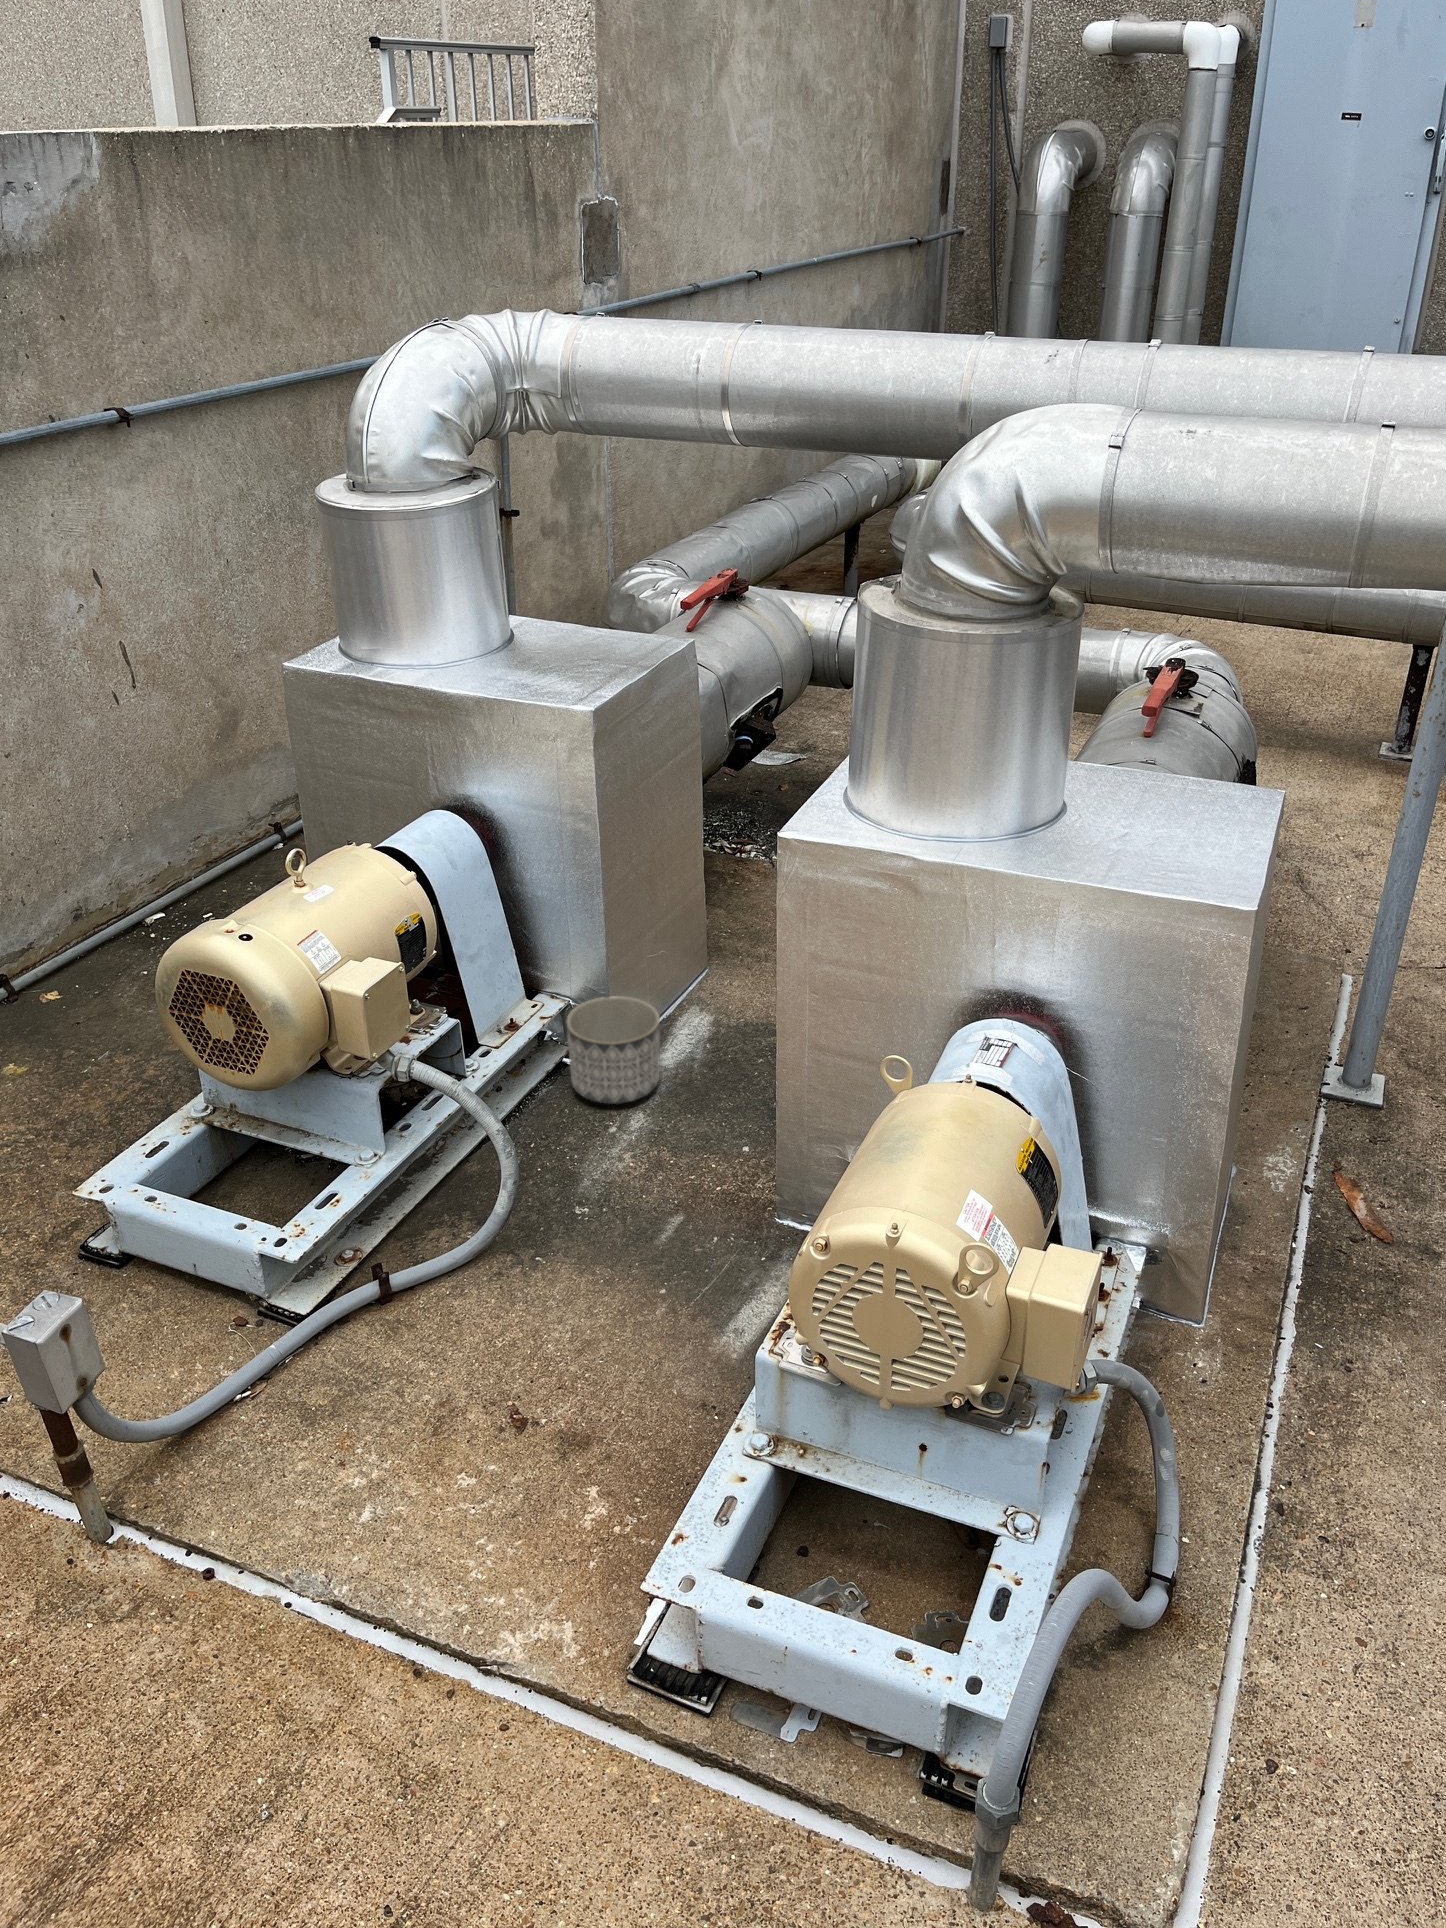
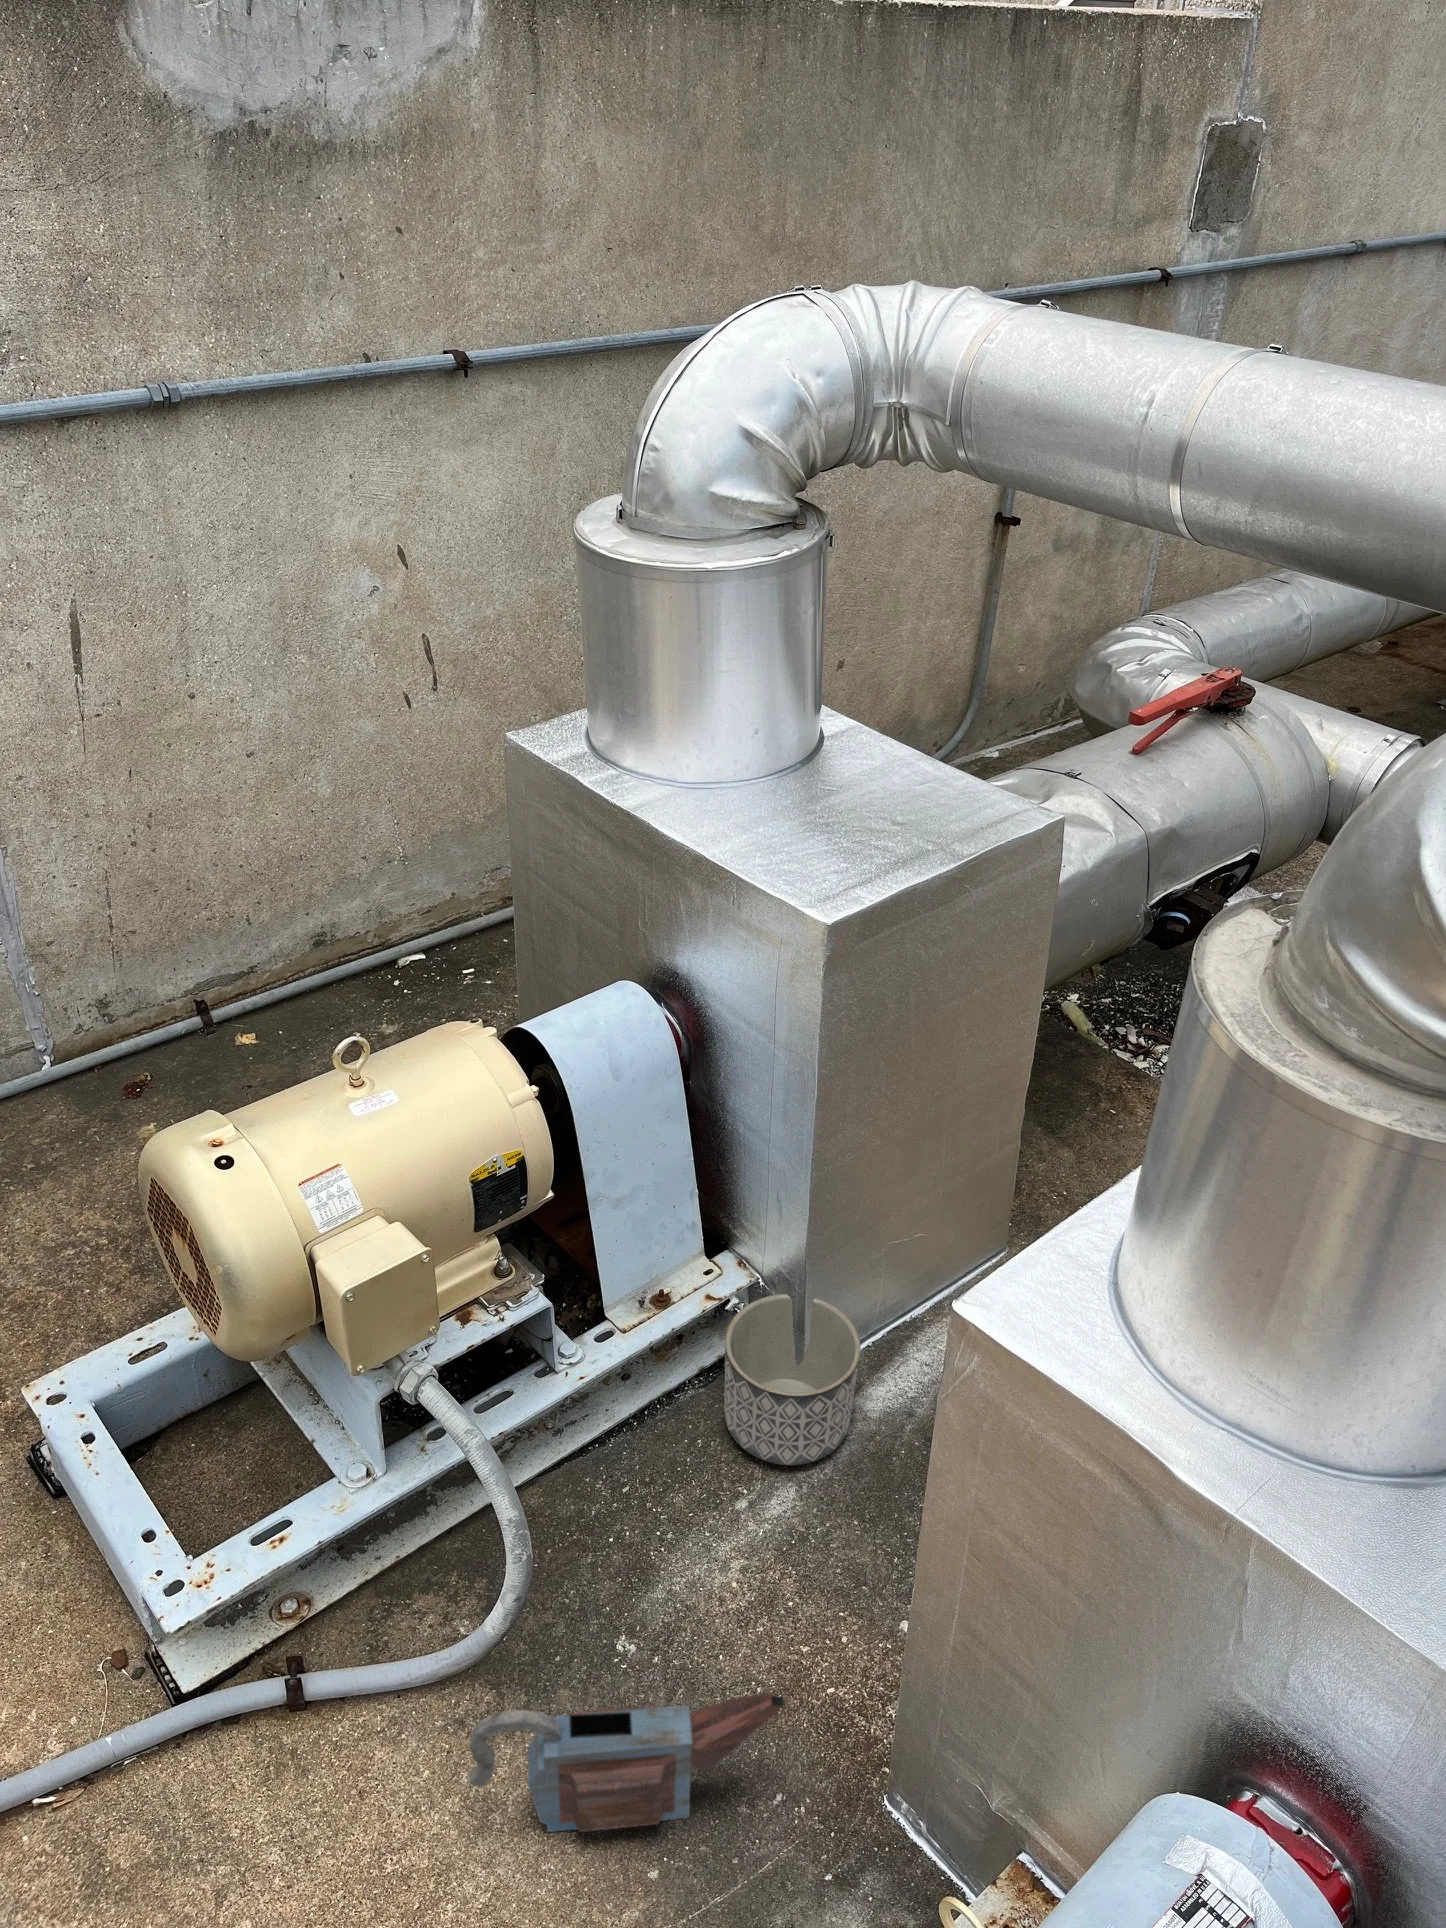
watering can: none [537,1156,716,1297] -> present [469,1694,784,1832]

